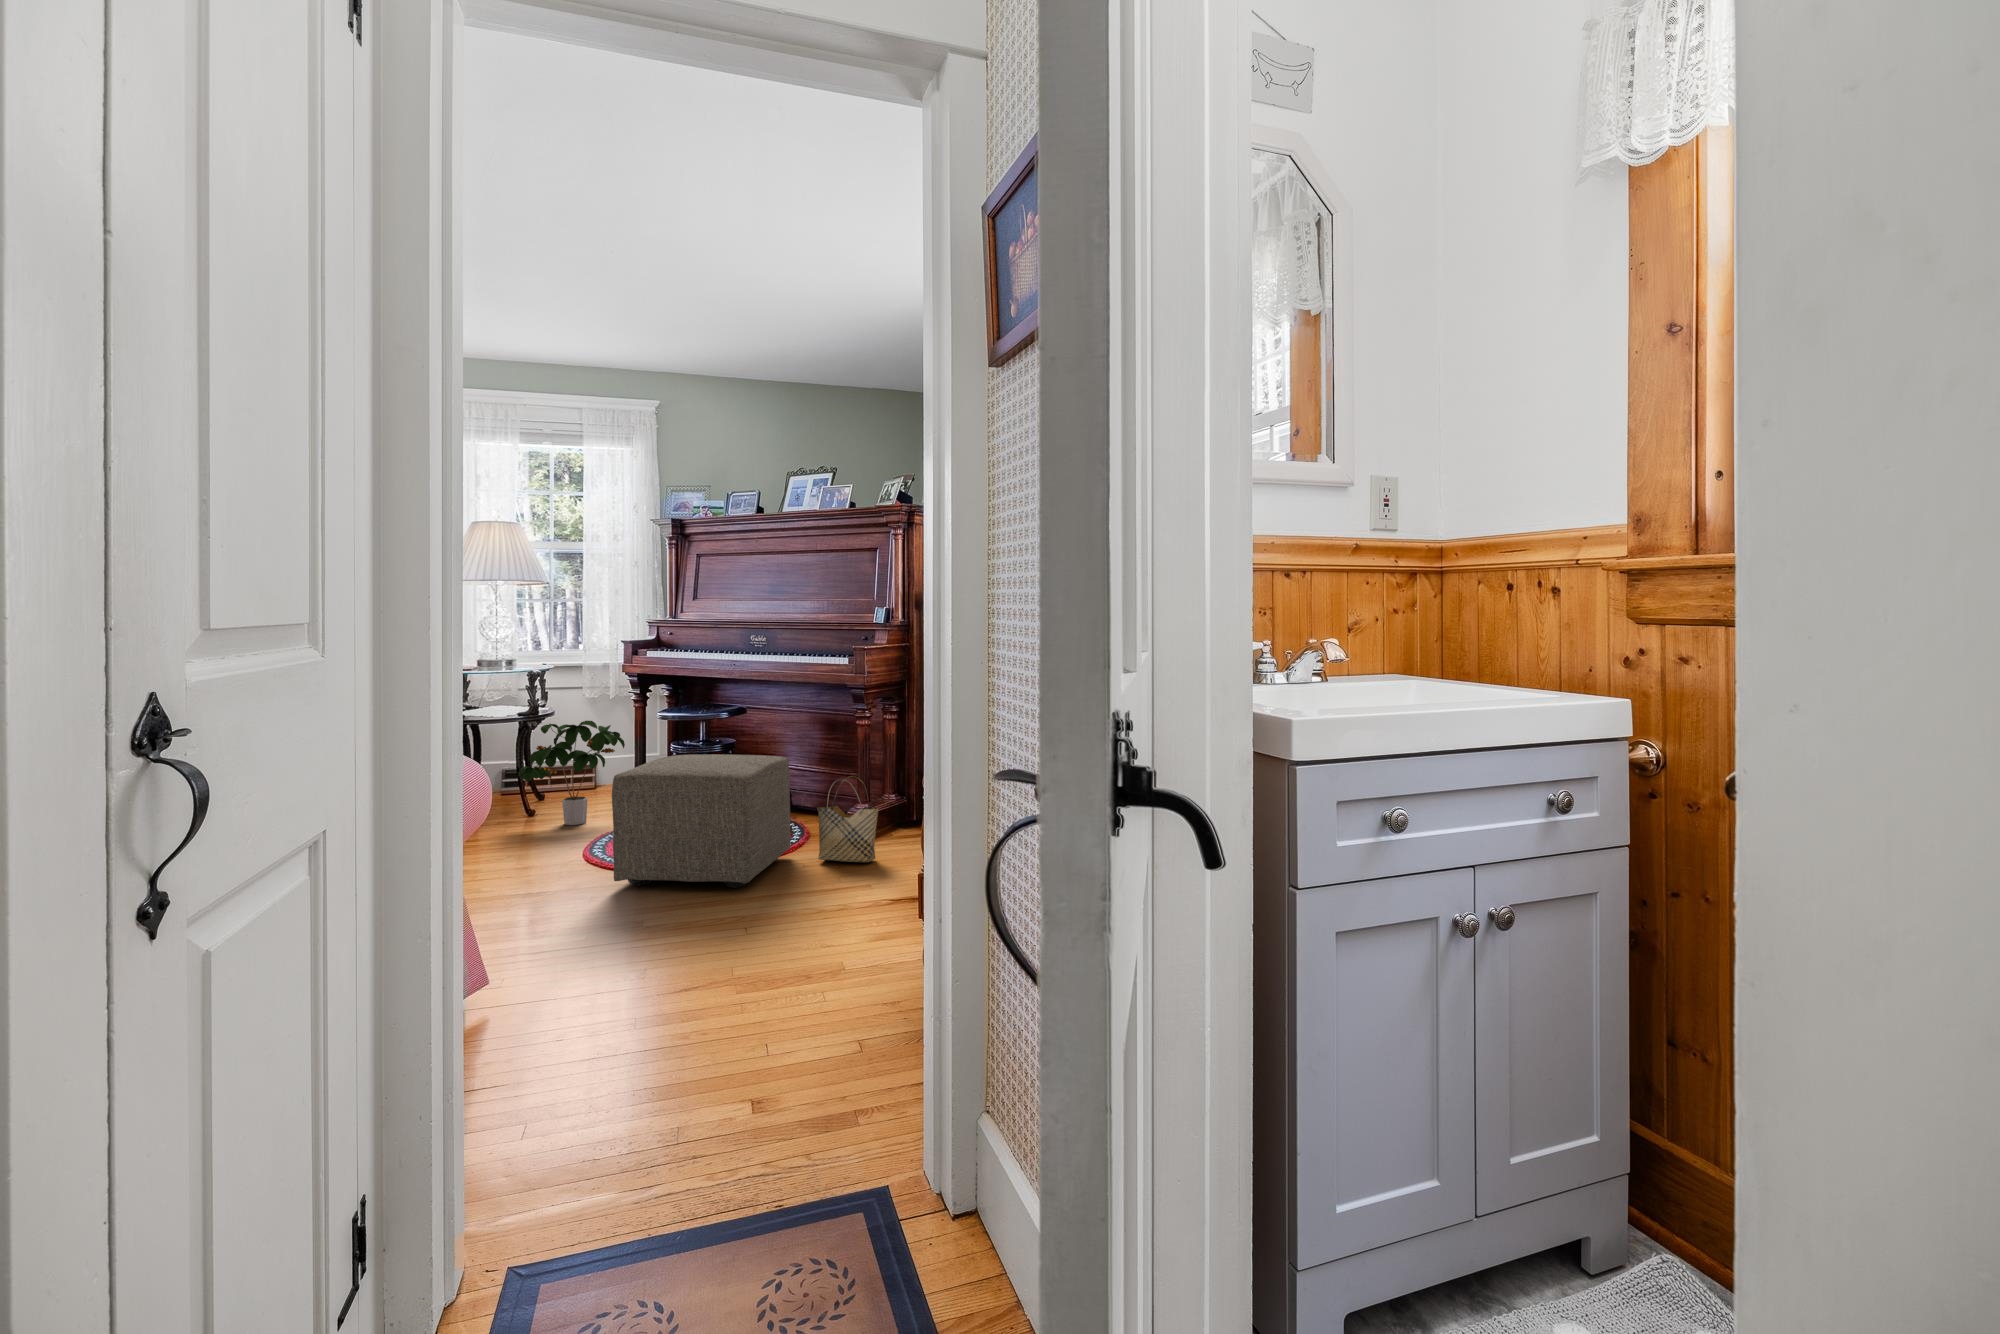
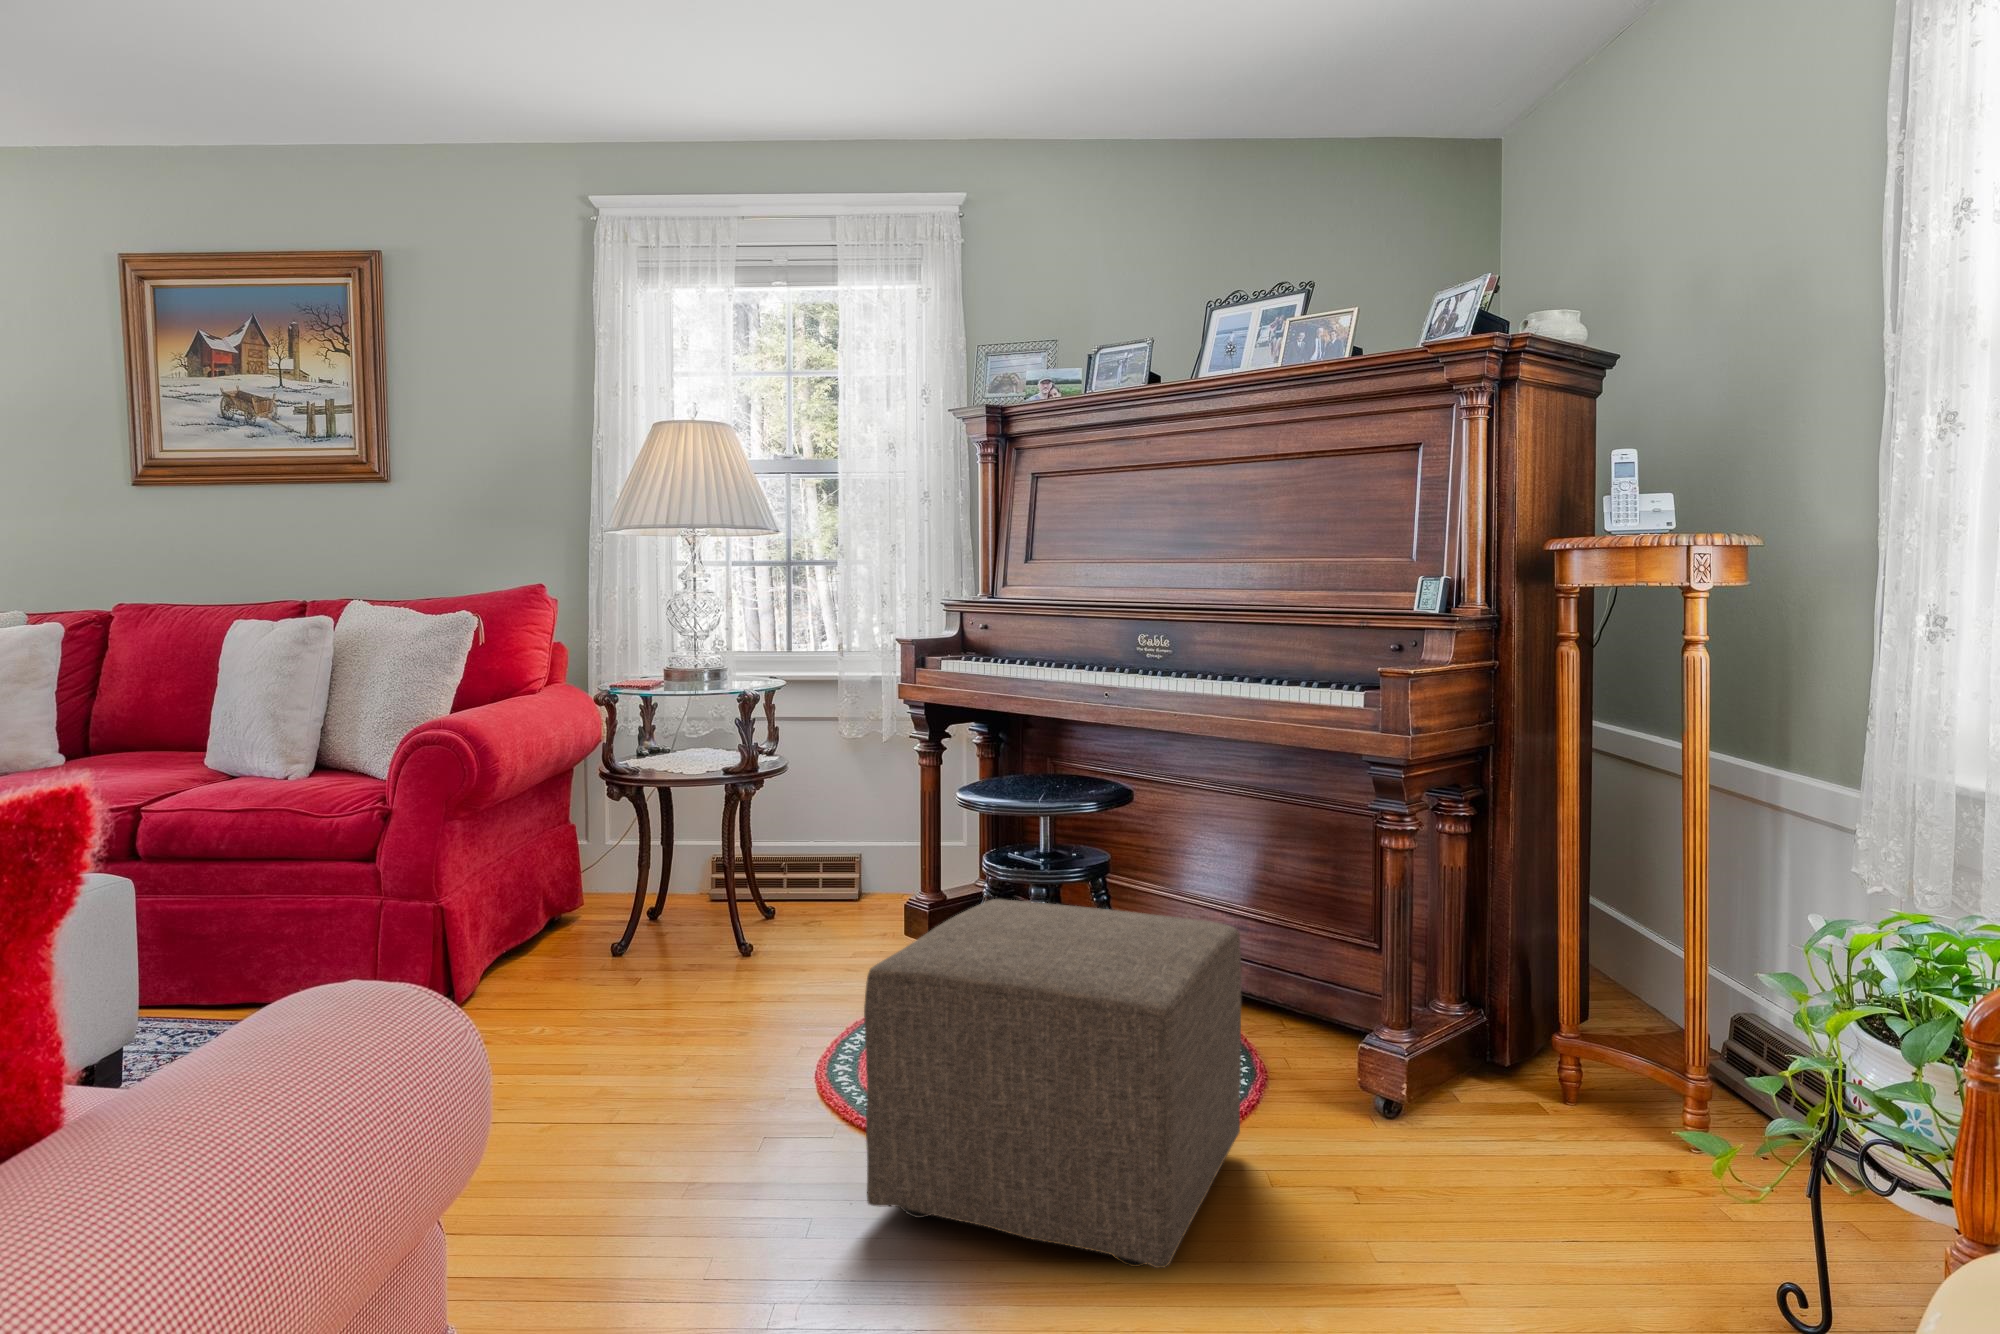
potted plant: present [518,721,625,825] -> none [720,792,900,988]
woven basket: present [817,776,879,862] -> none [1308,981,1465,1208]

